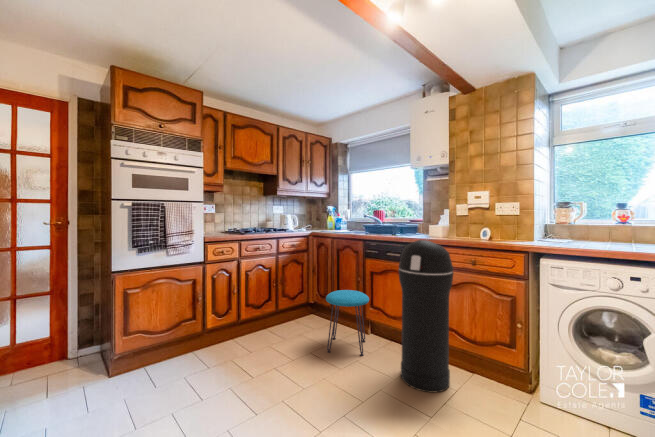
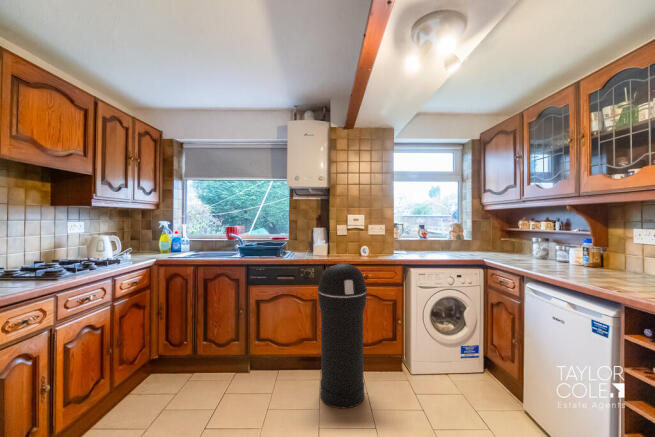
stool: present [326,290,369,356] -> none [217,326,272,416]

